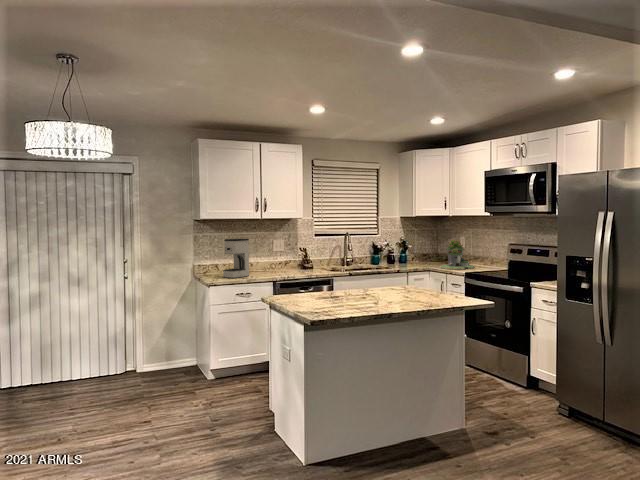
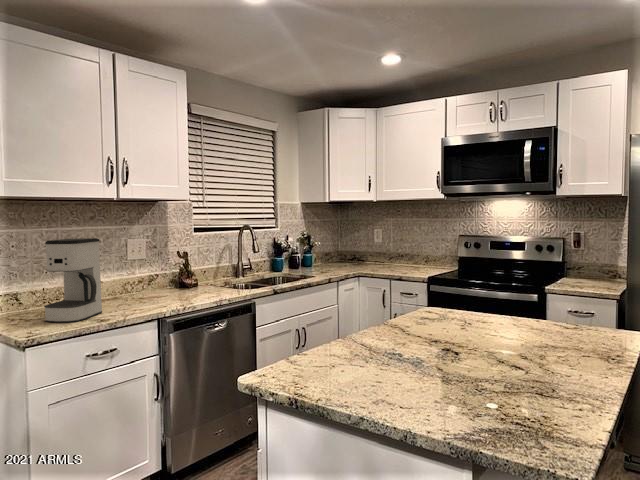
succulent planter: present [440,239,475,269] -> none [375,231,416,272]

